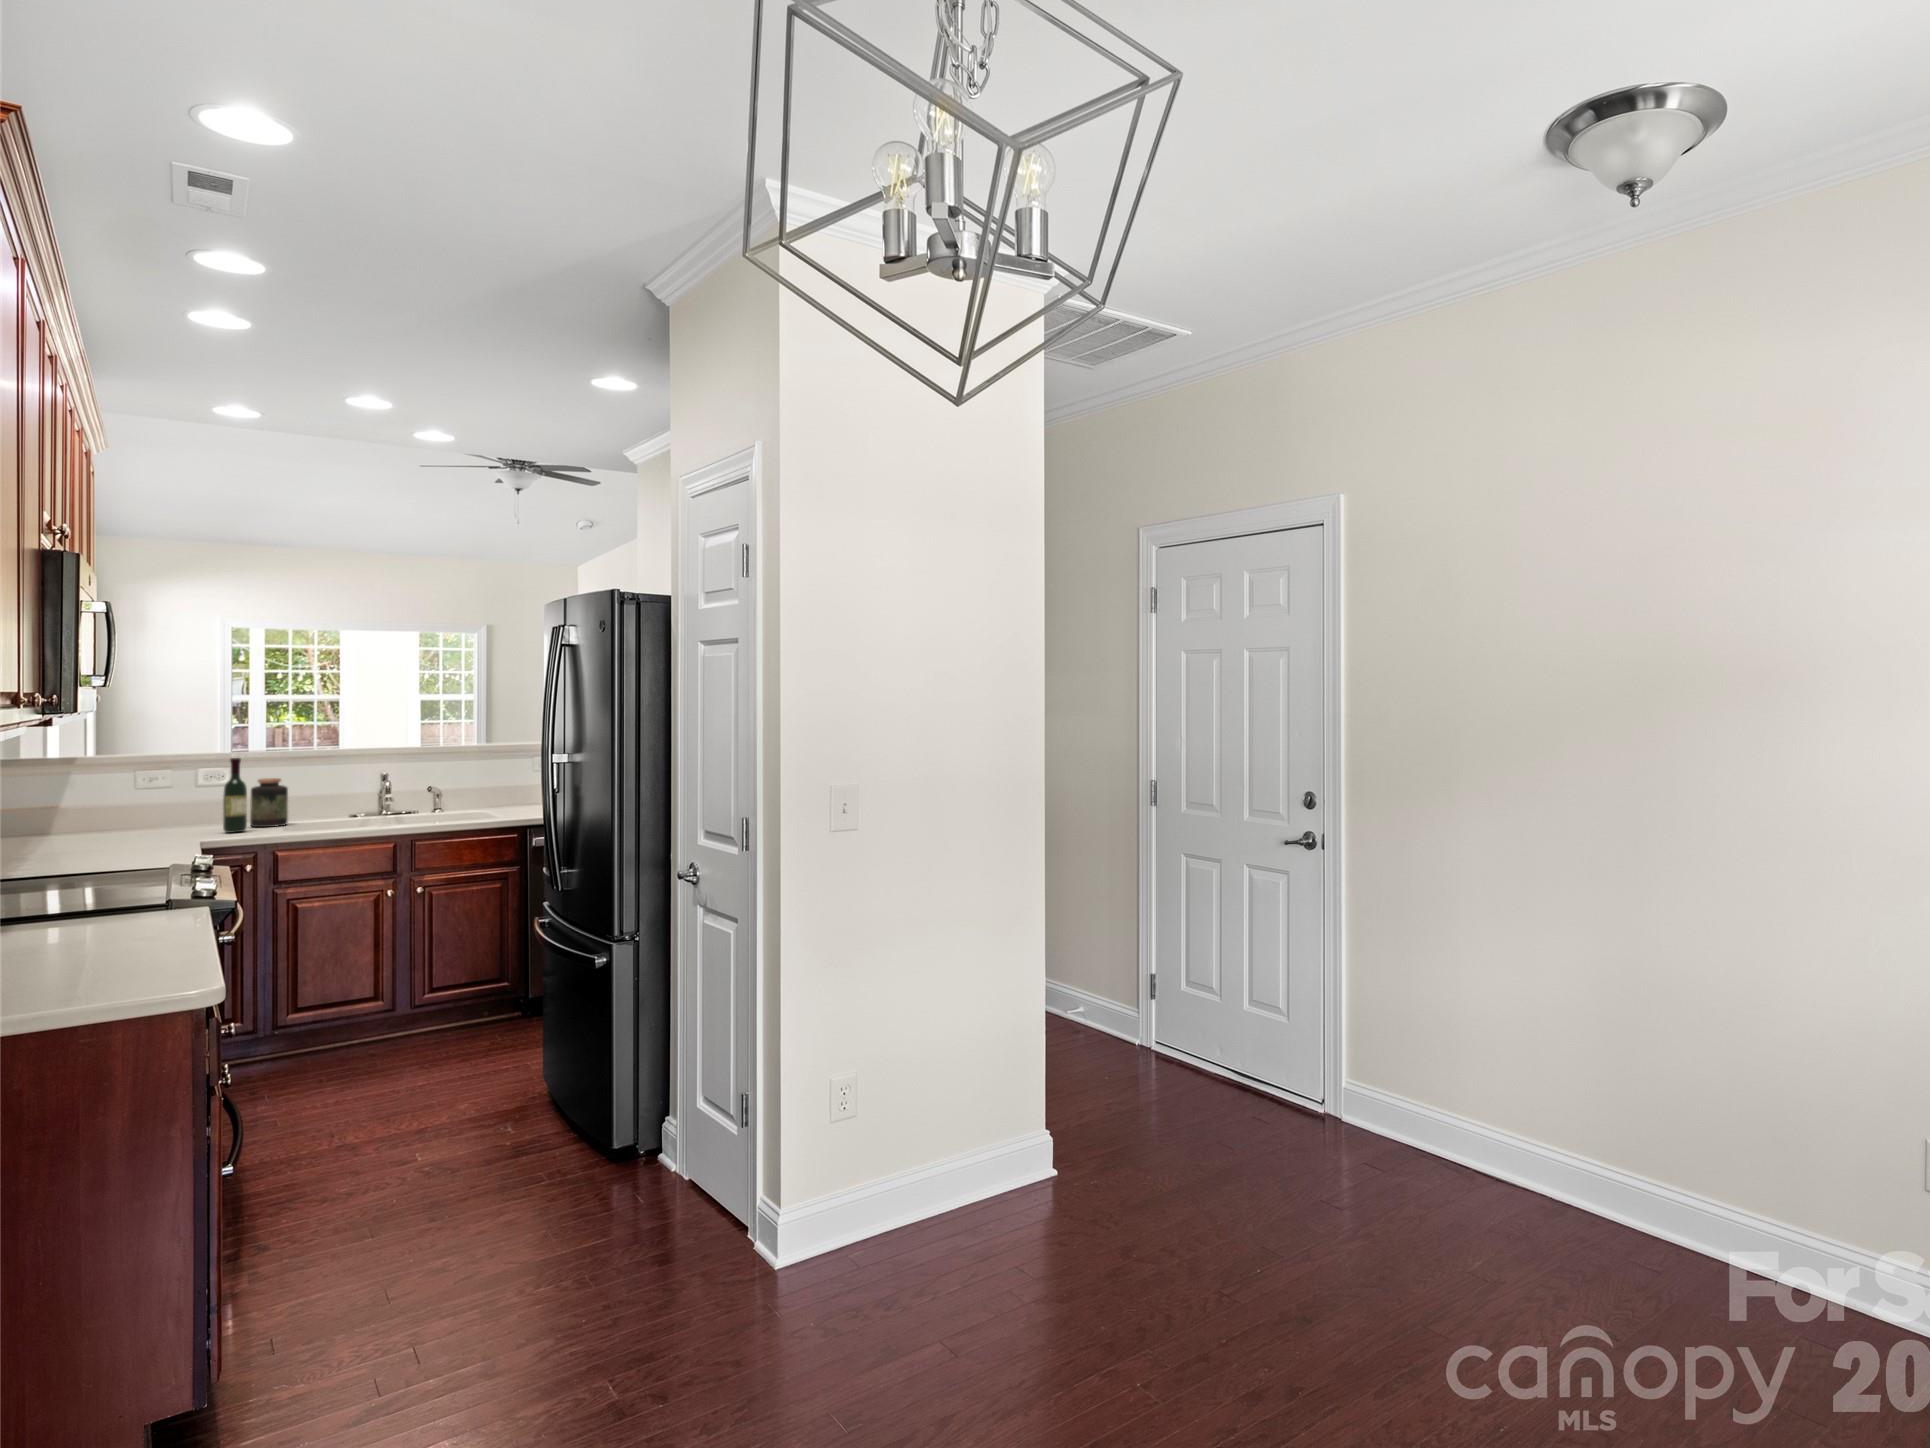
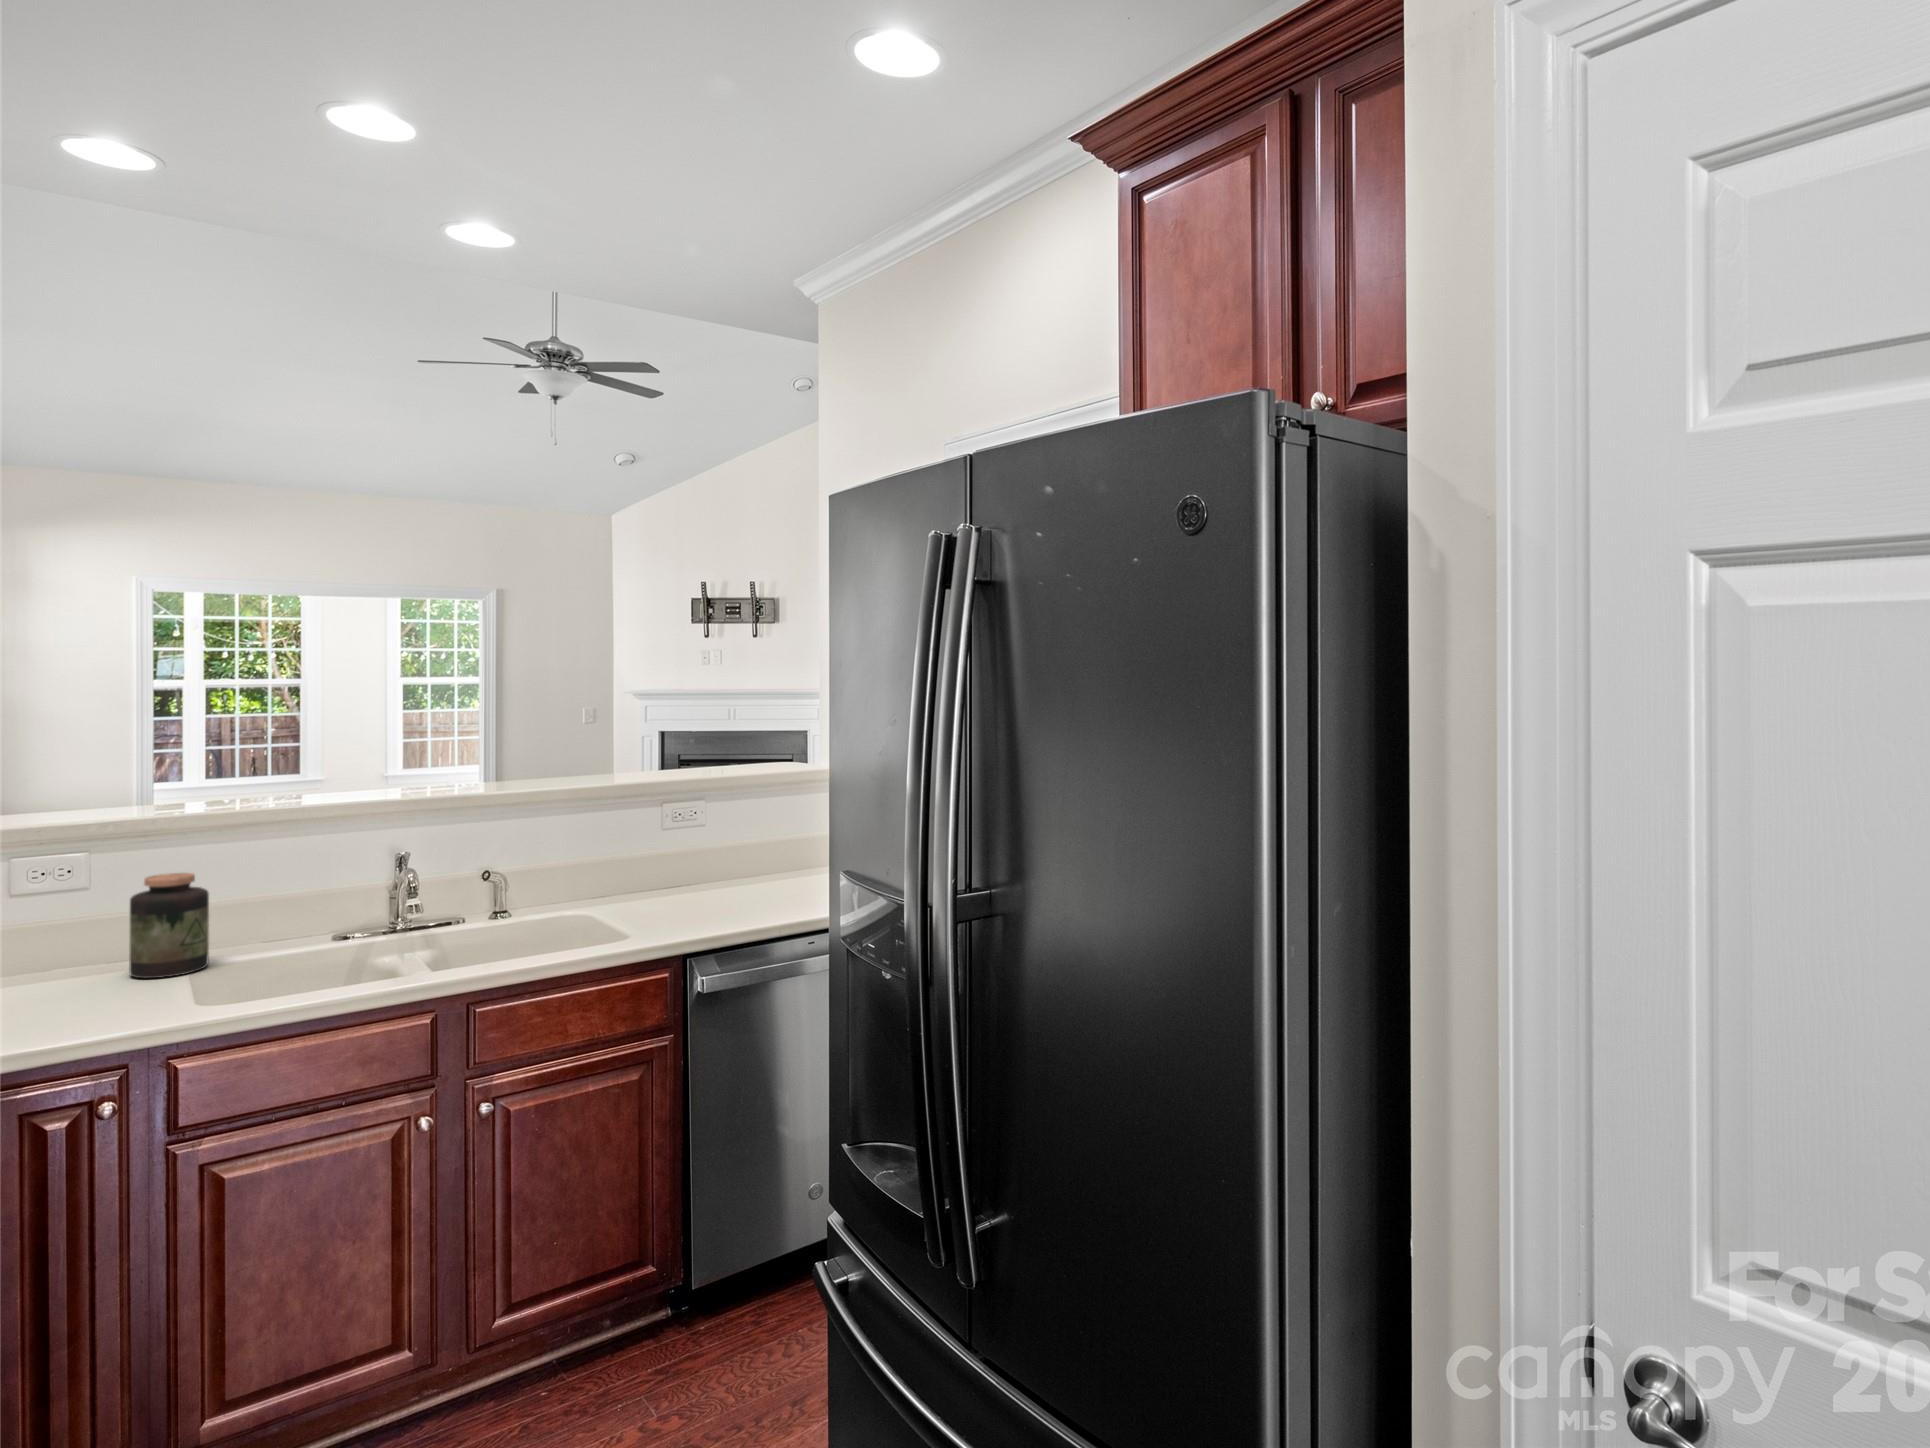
wine bottle: present [223,758,247,833] -> none [61,844,115,1007]

